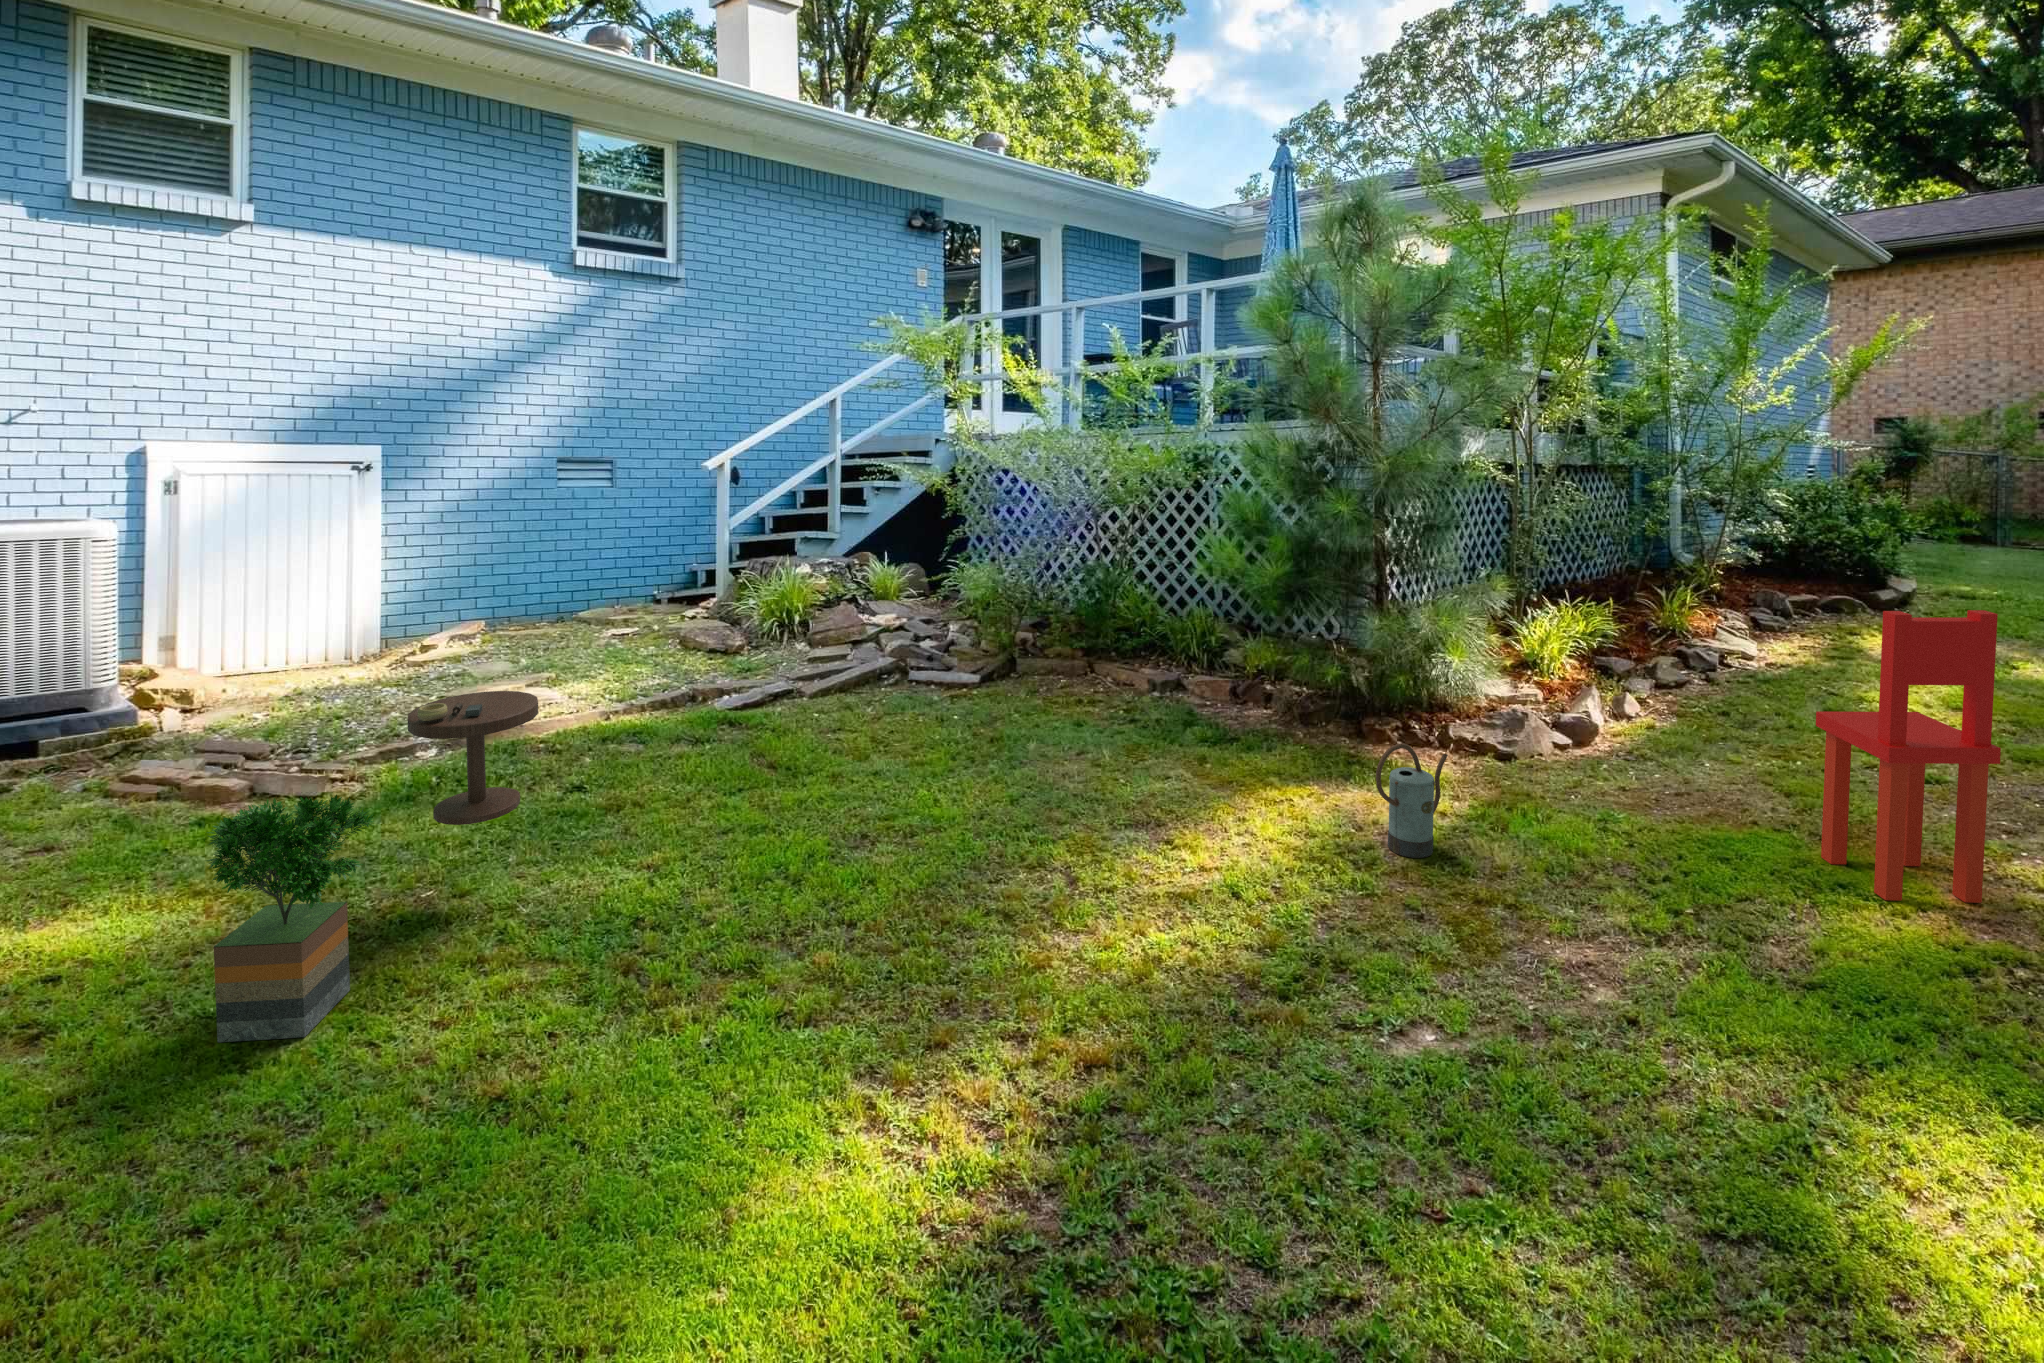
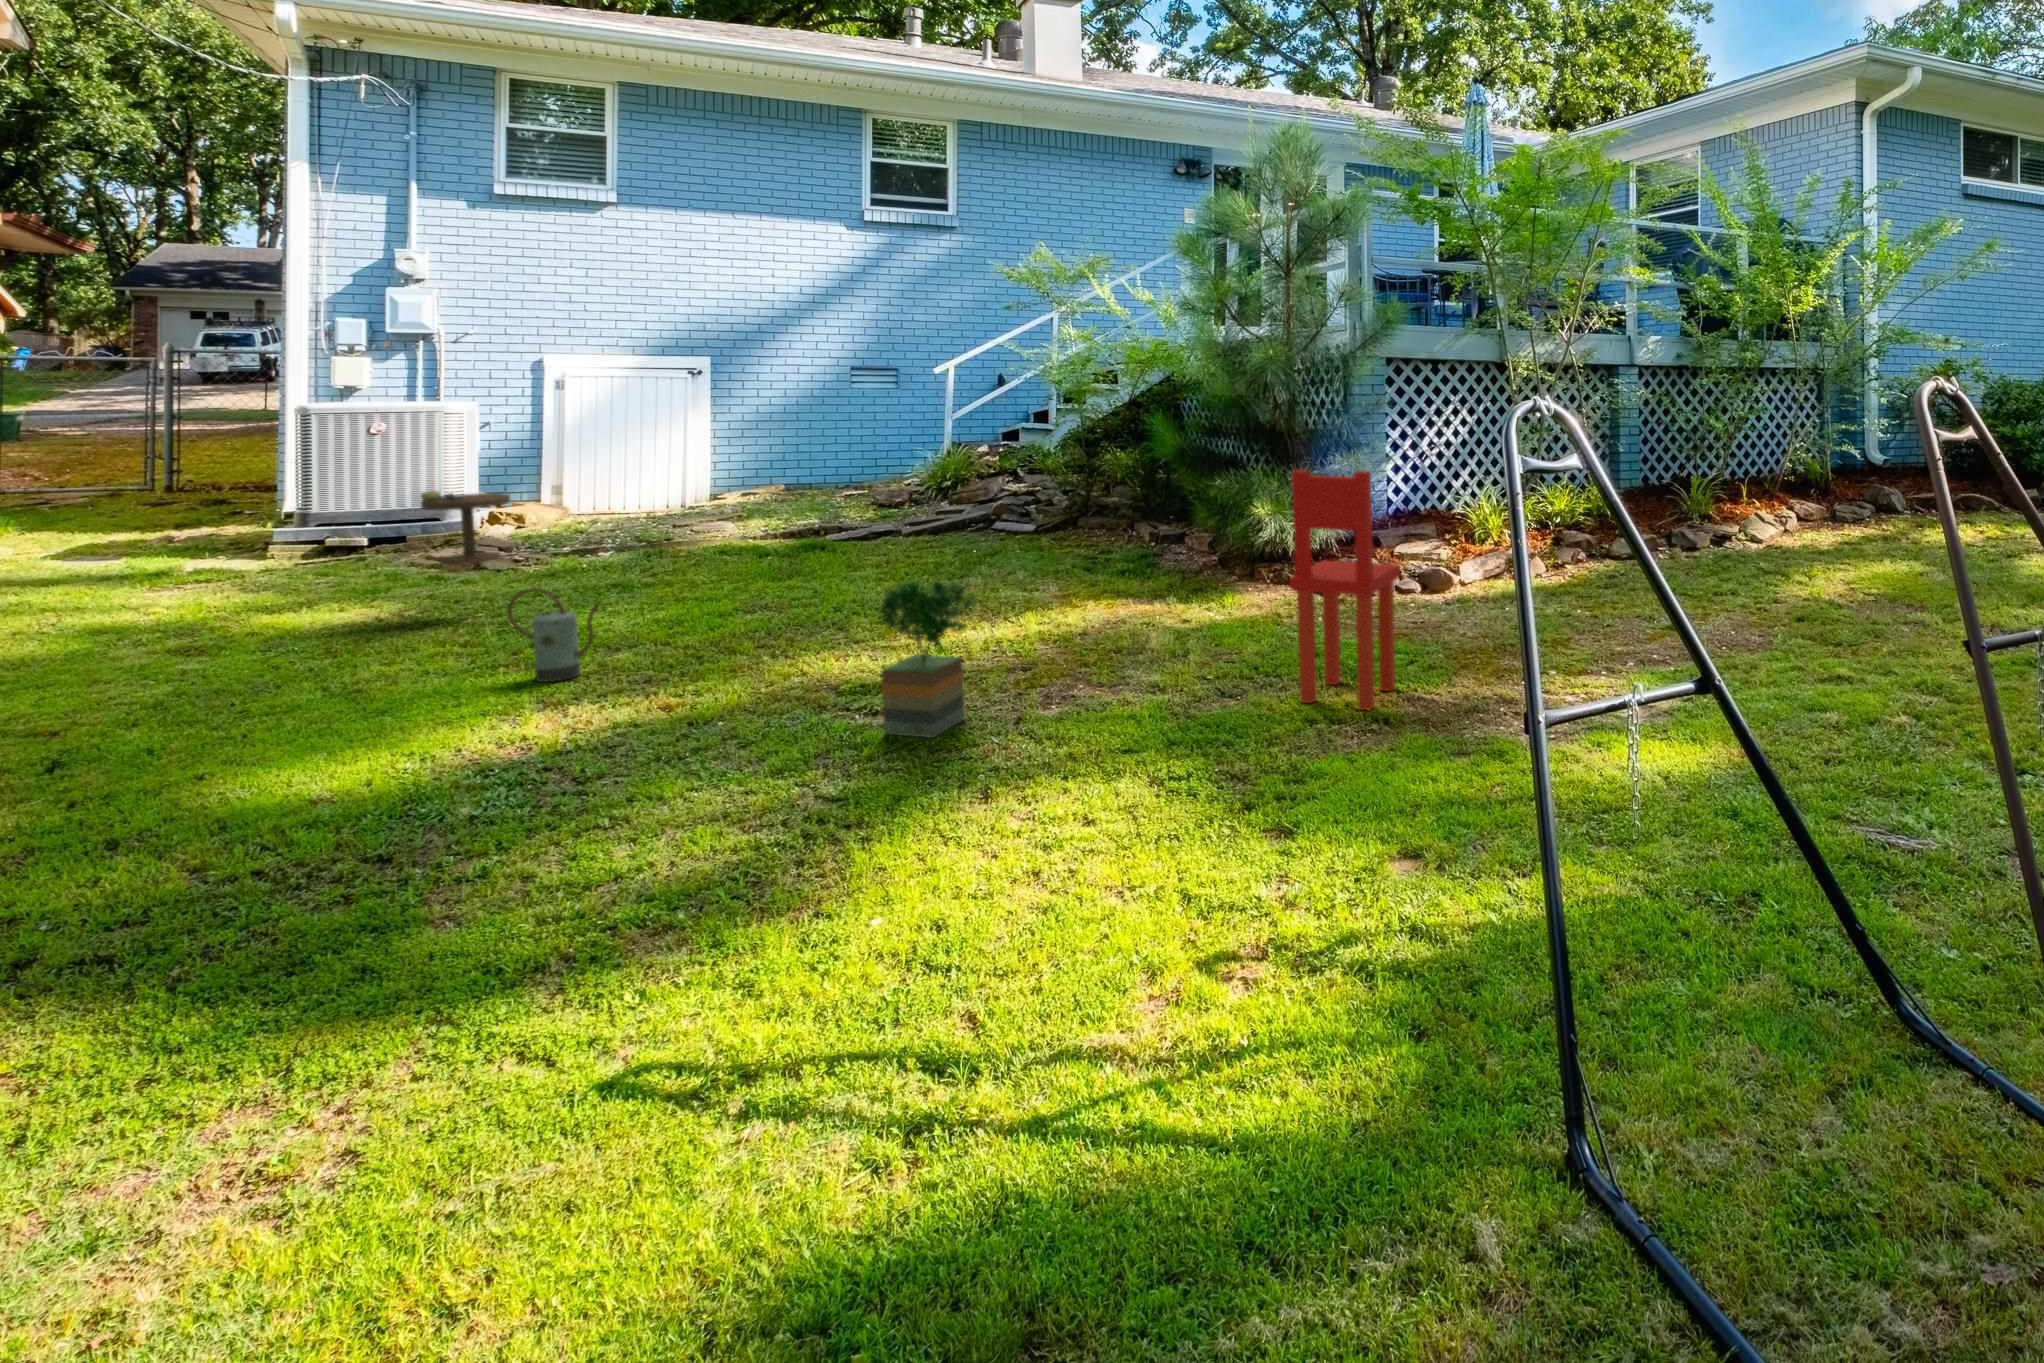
watering can: present [1376,743,1448,858] -> present [508,588,599,682]
potted tree: present [206,795,374,1042] -> present [879,582,976,738]

